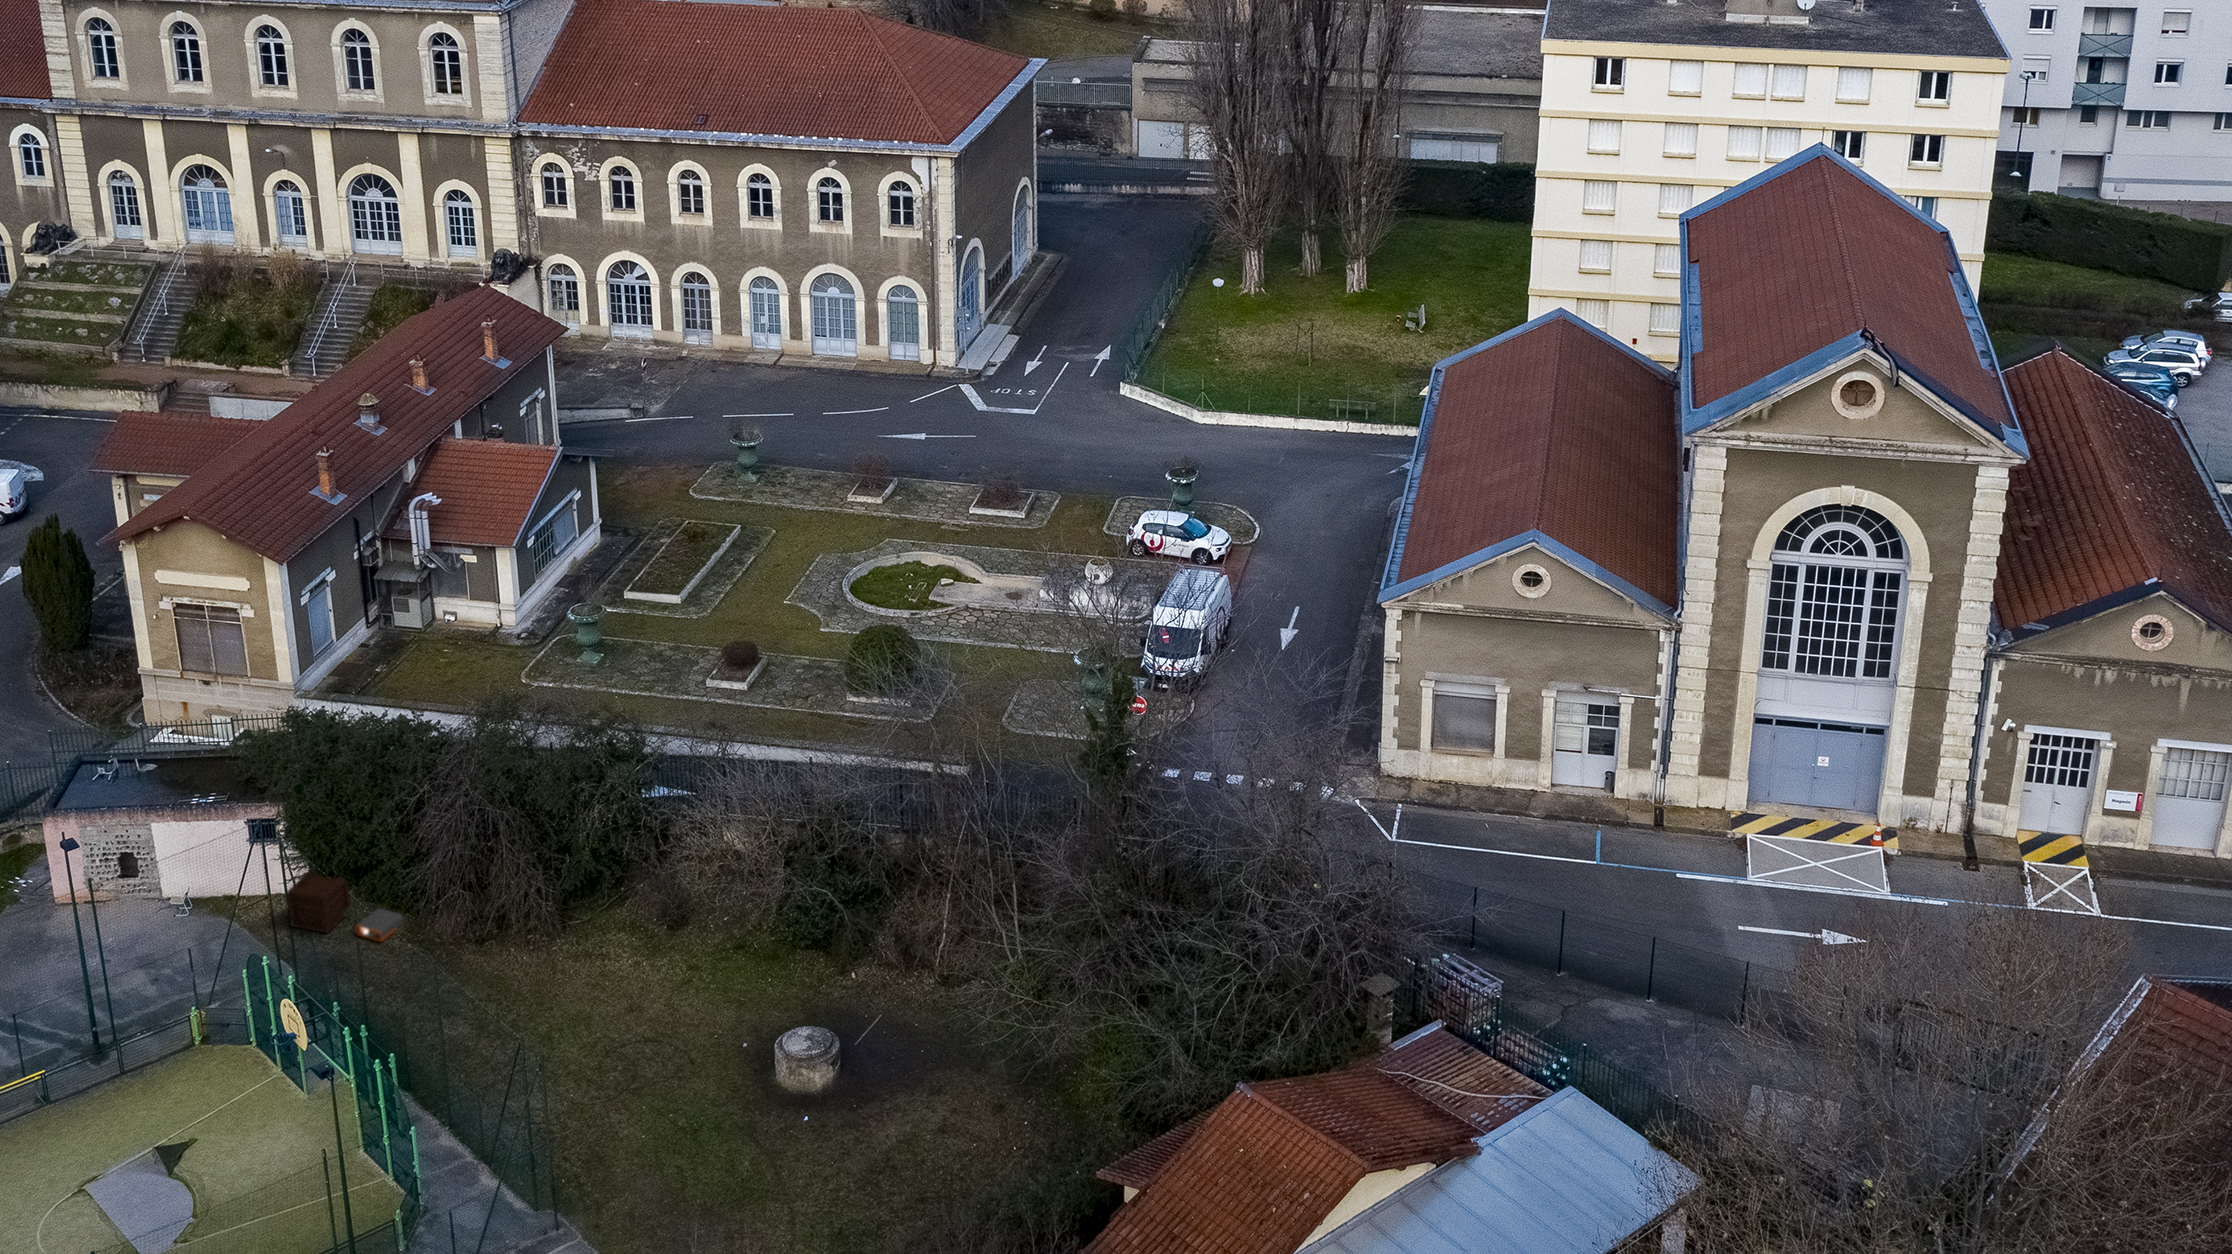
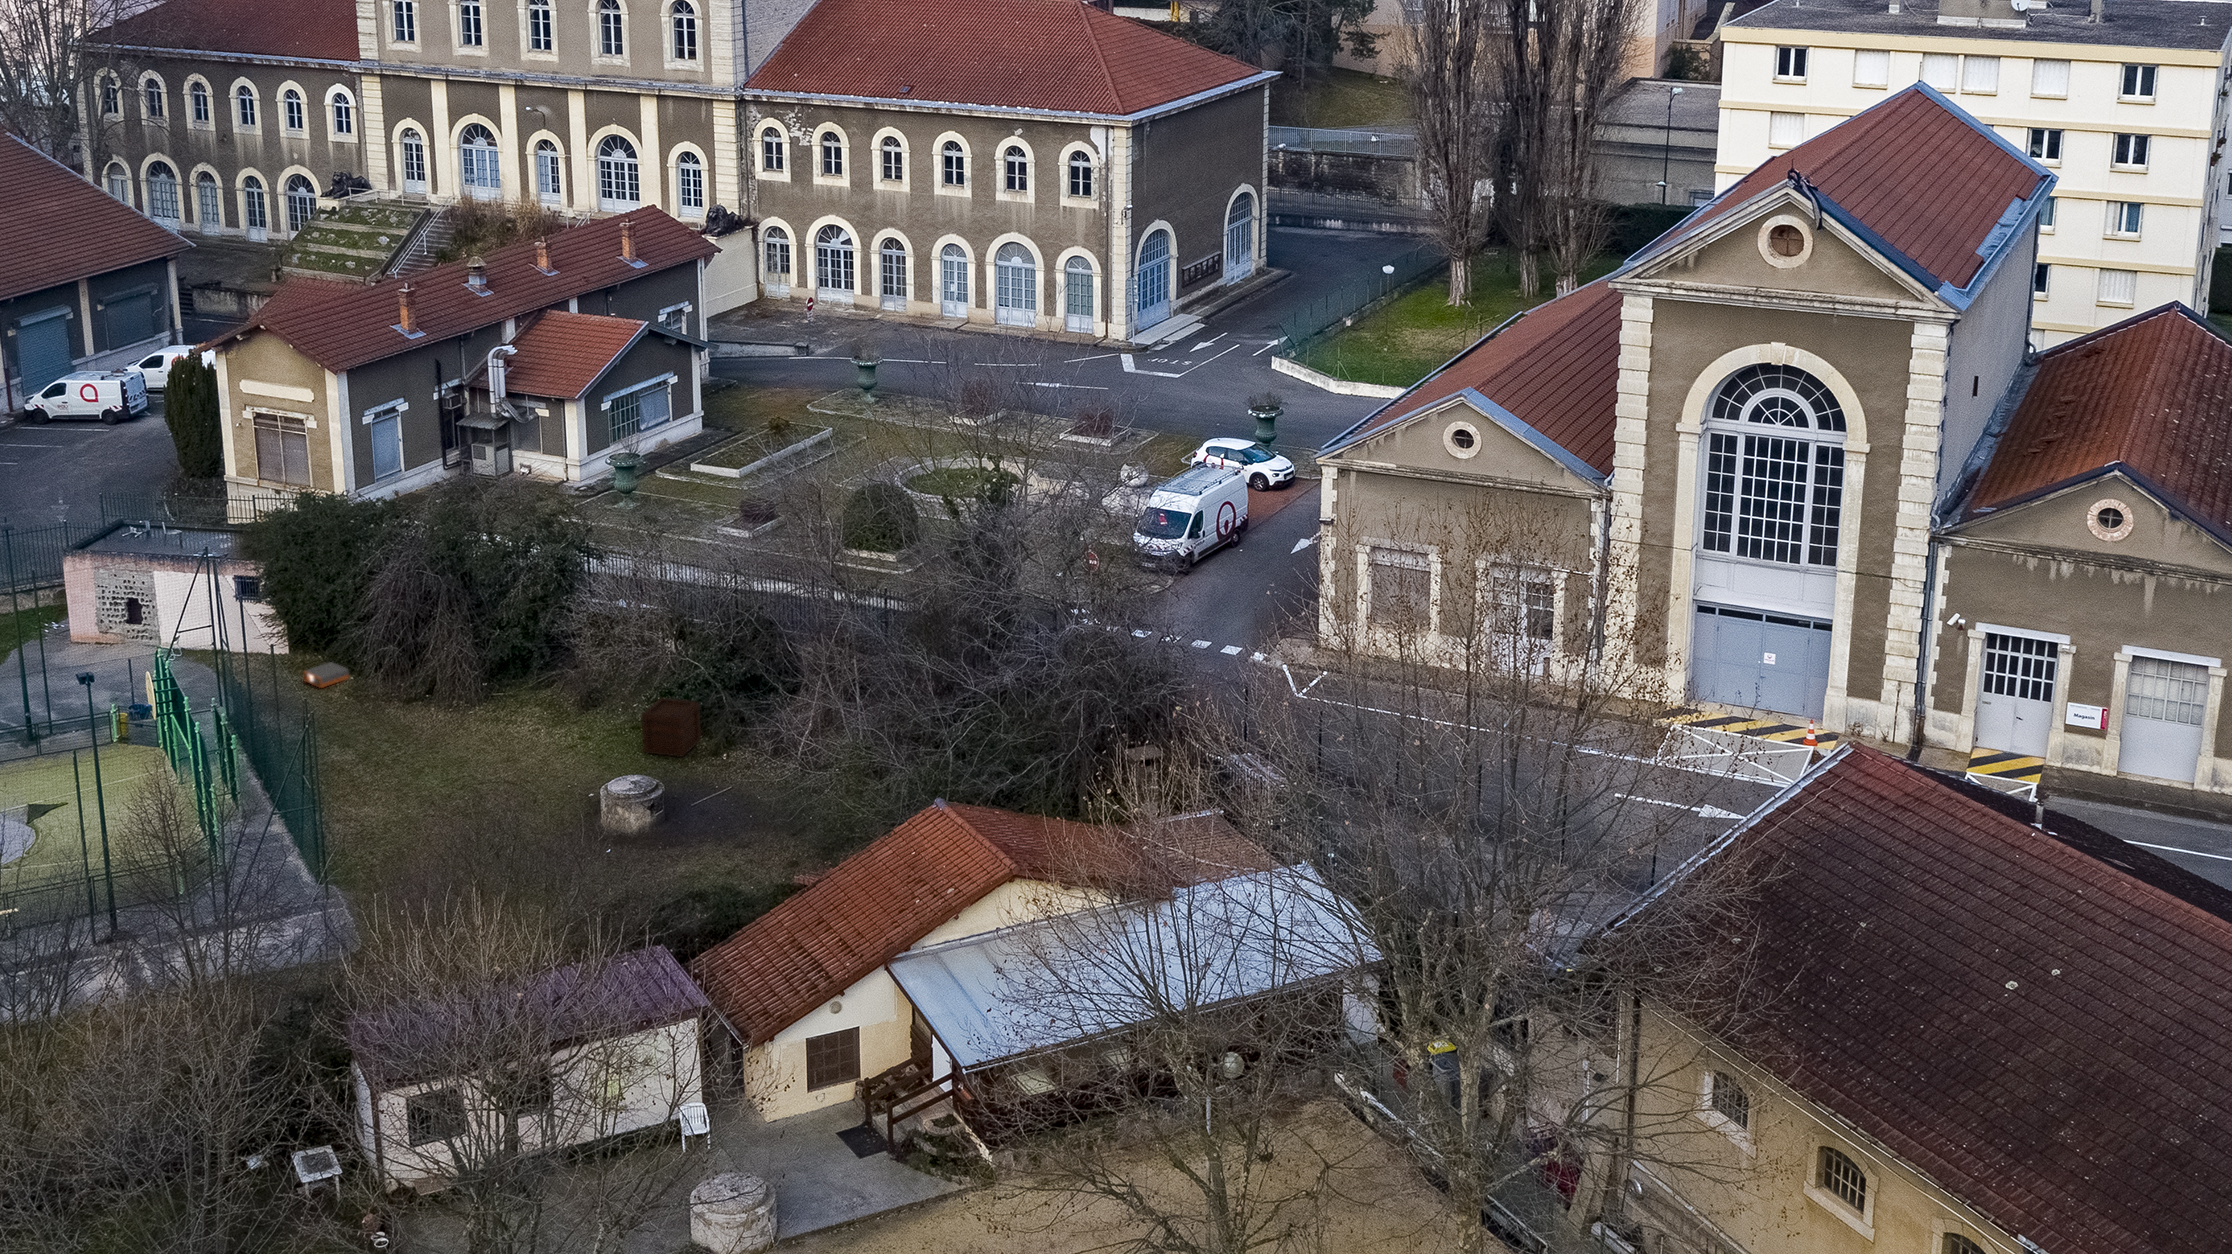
wooden crate: present [287,871,351,933] -> present [641,698,701,757]

